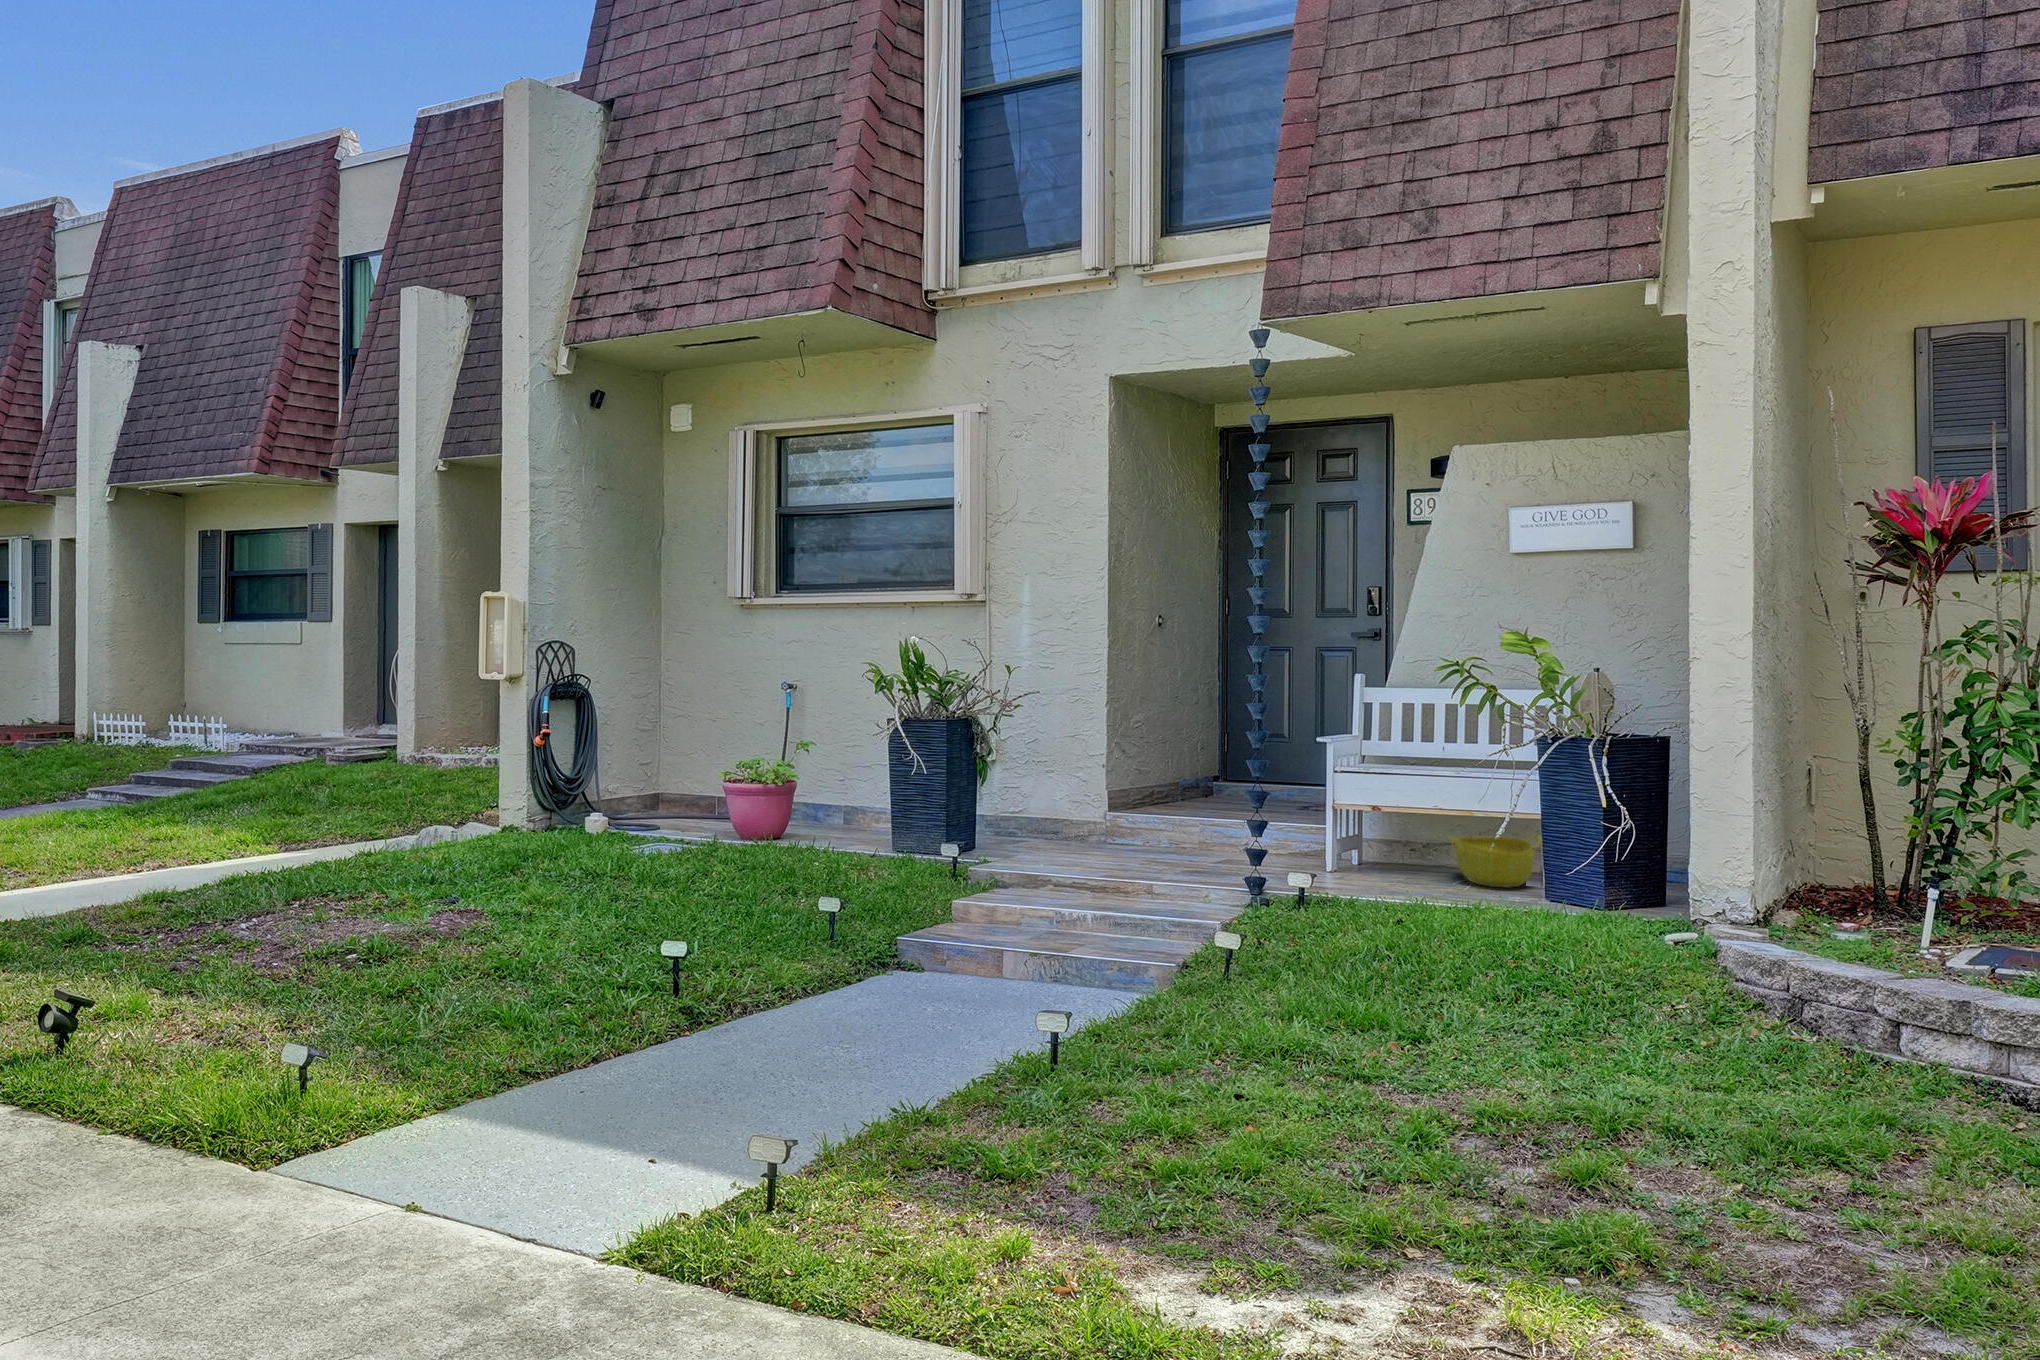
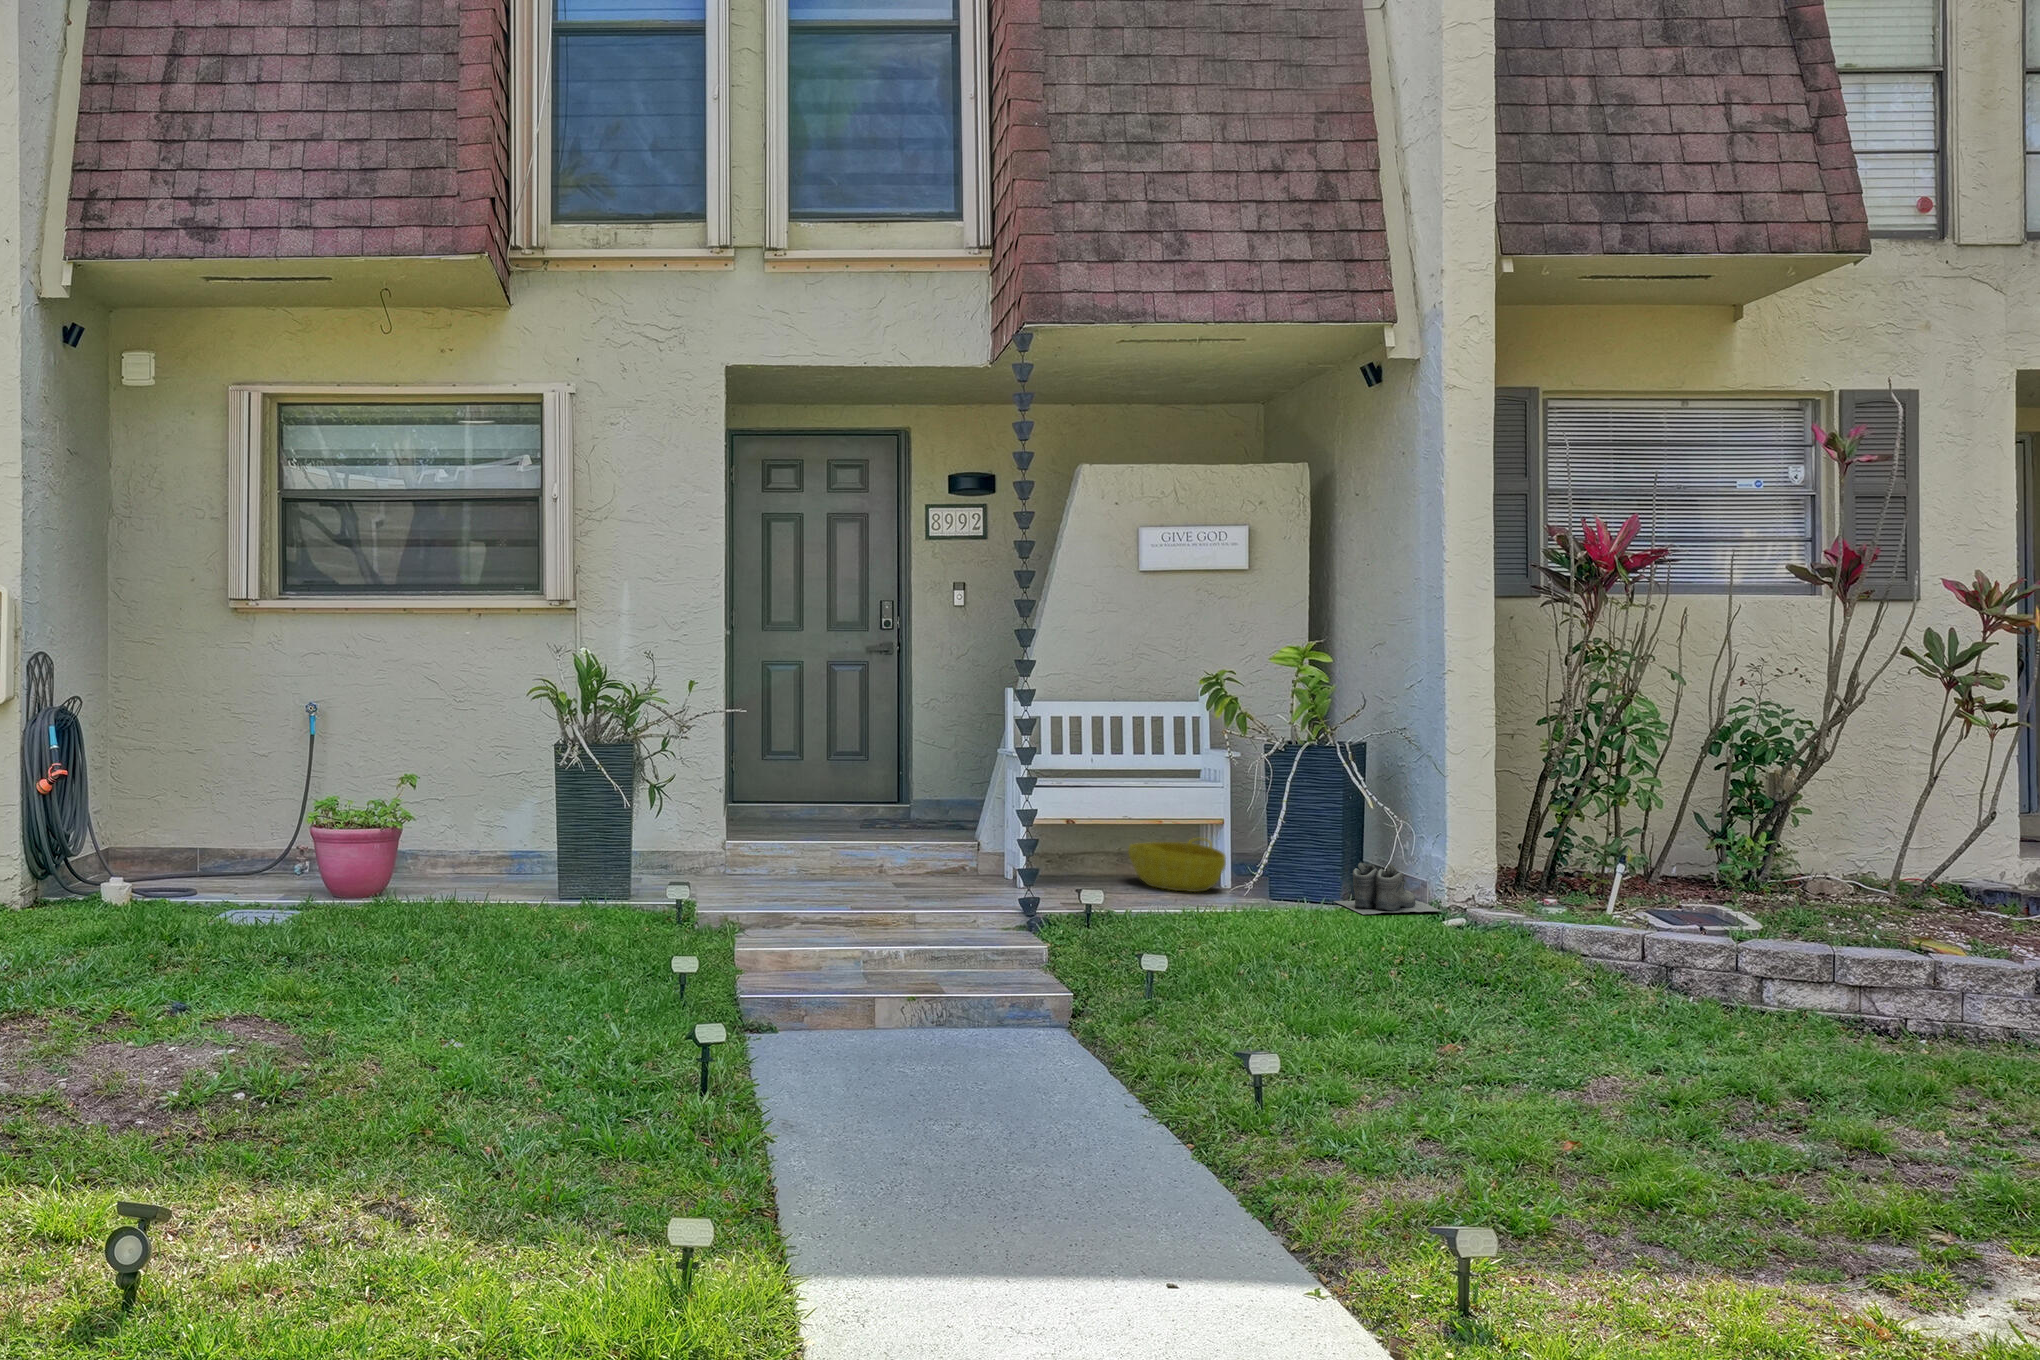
boots: none [1588,867,1703,925] -> present [1334,863,1441,915]

